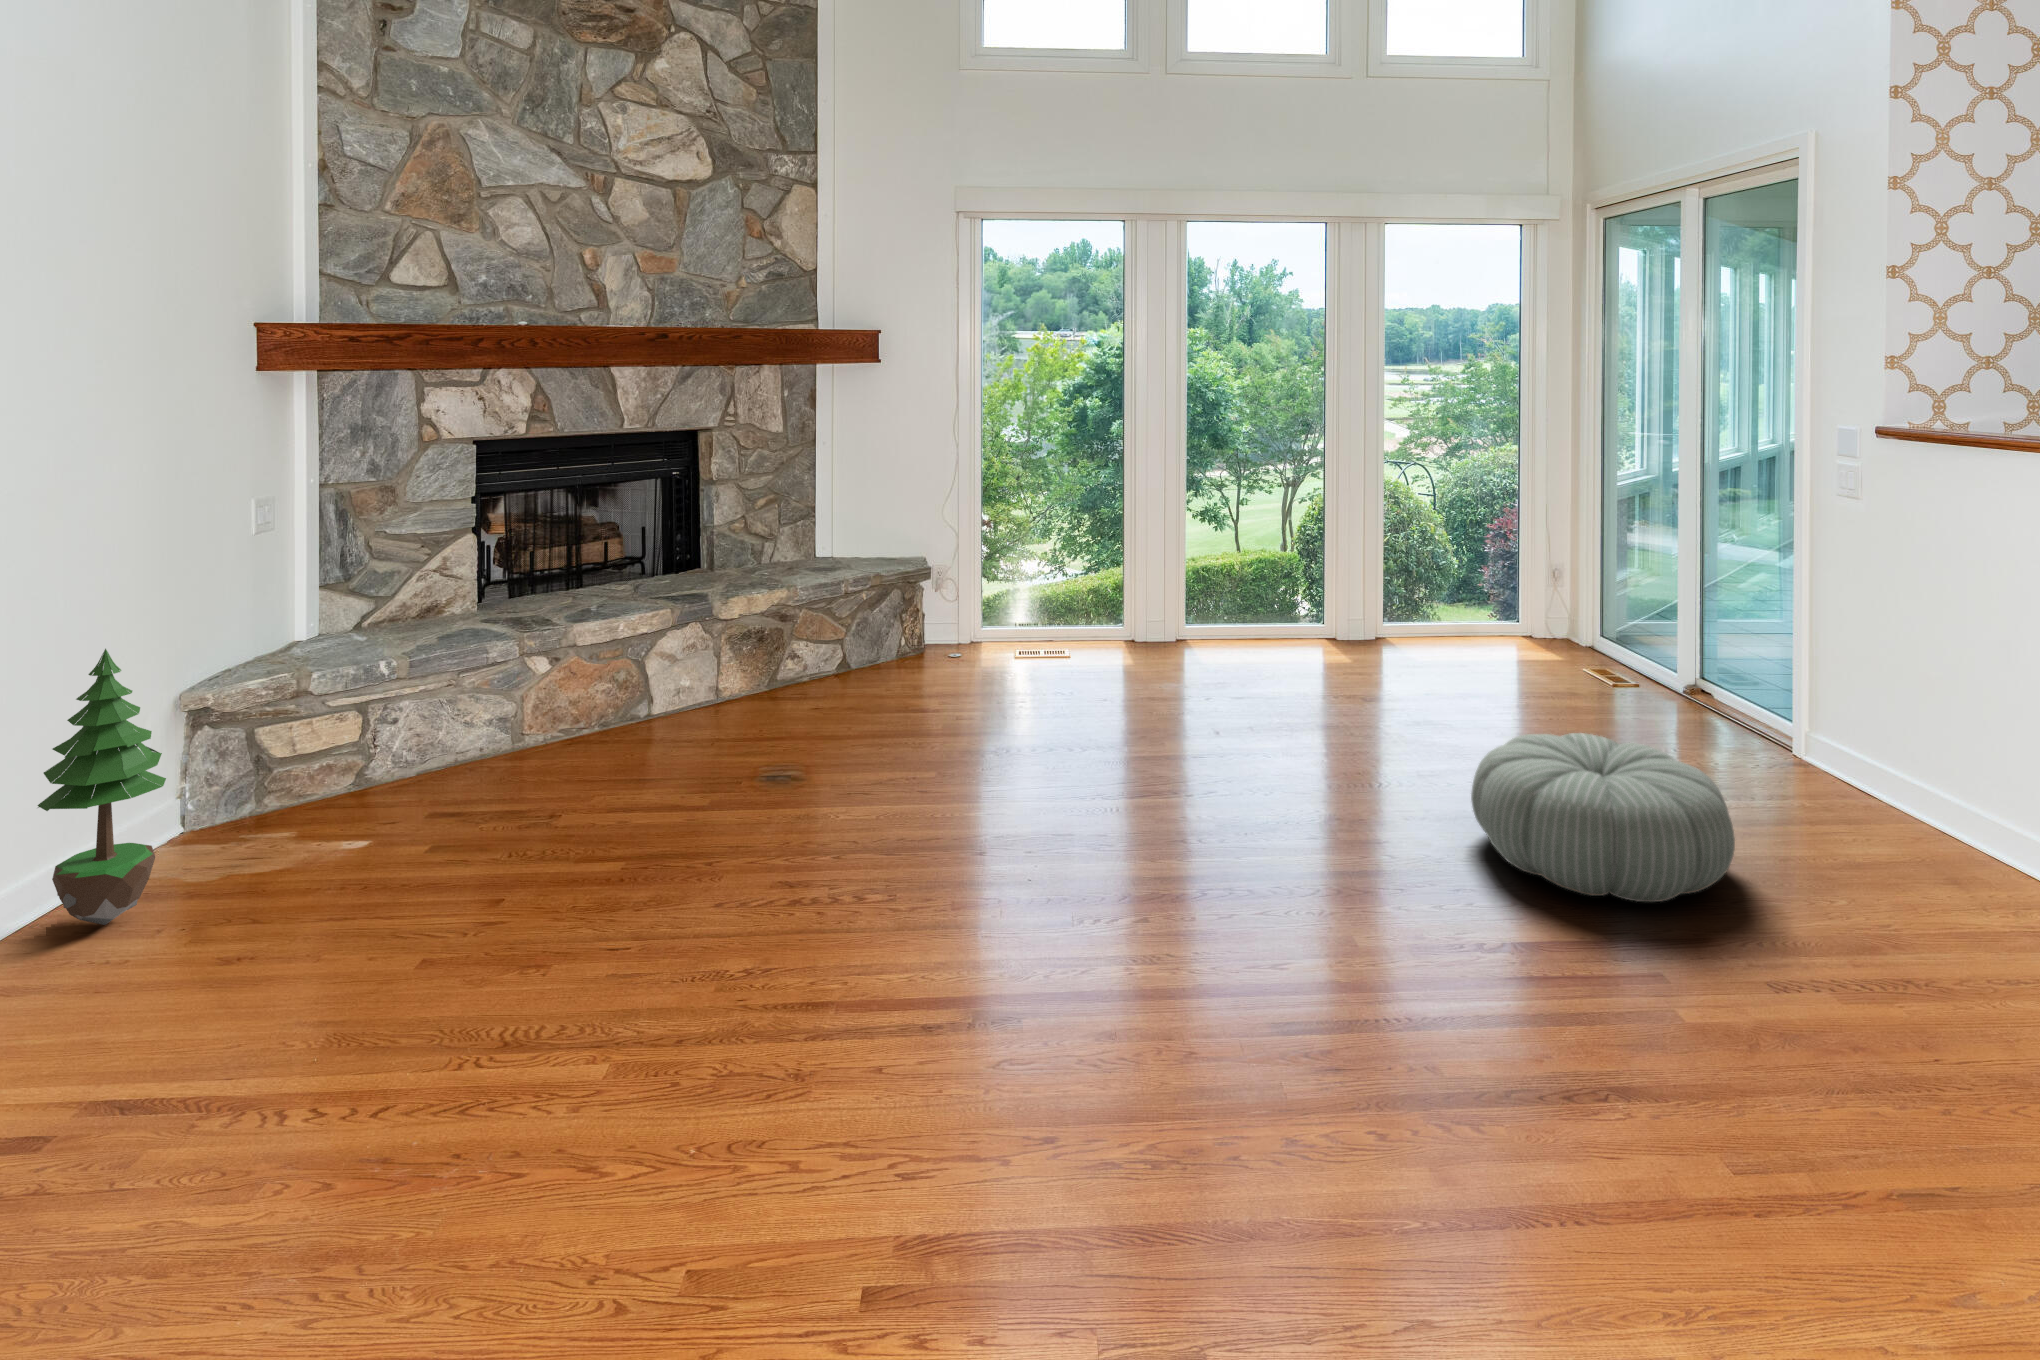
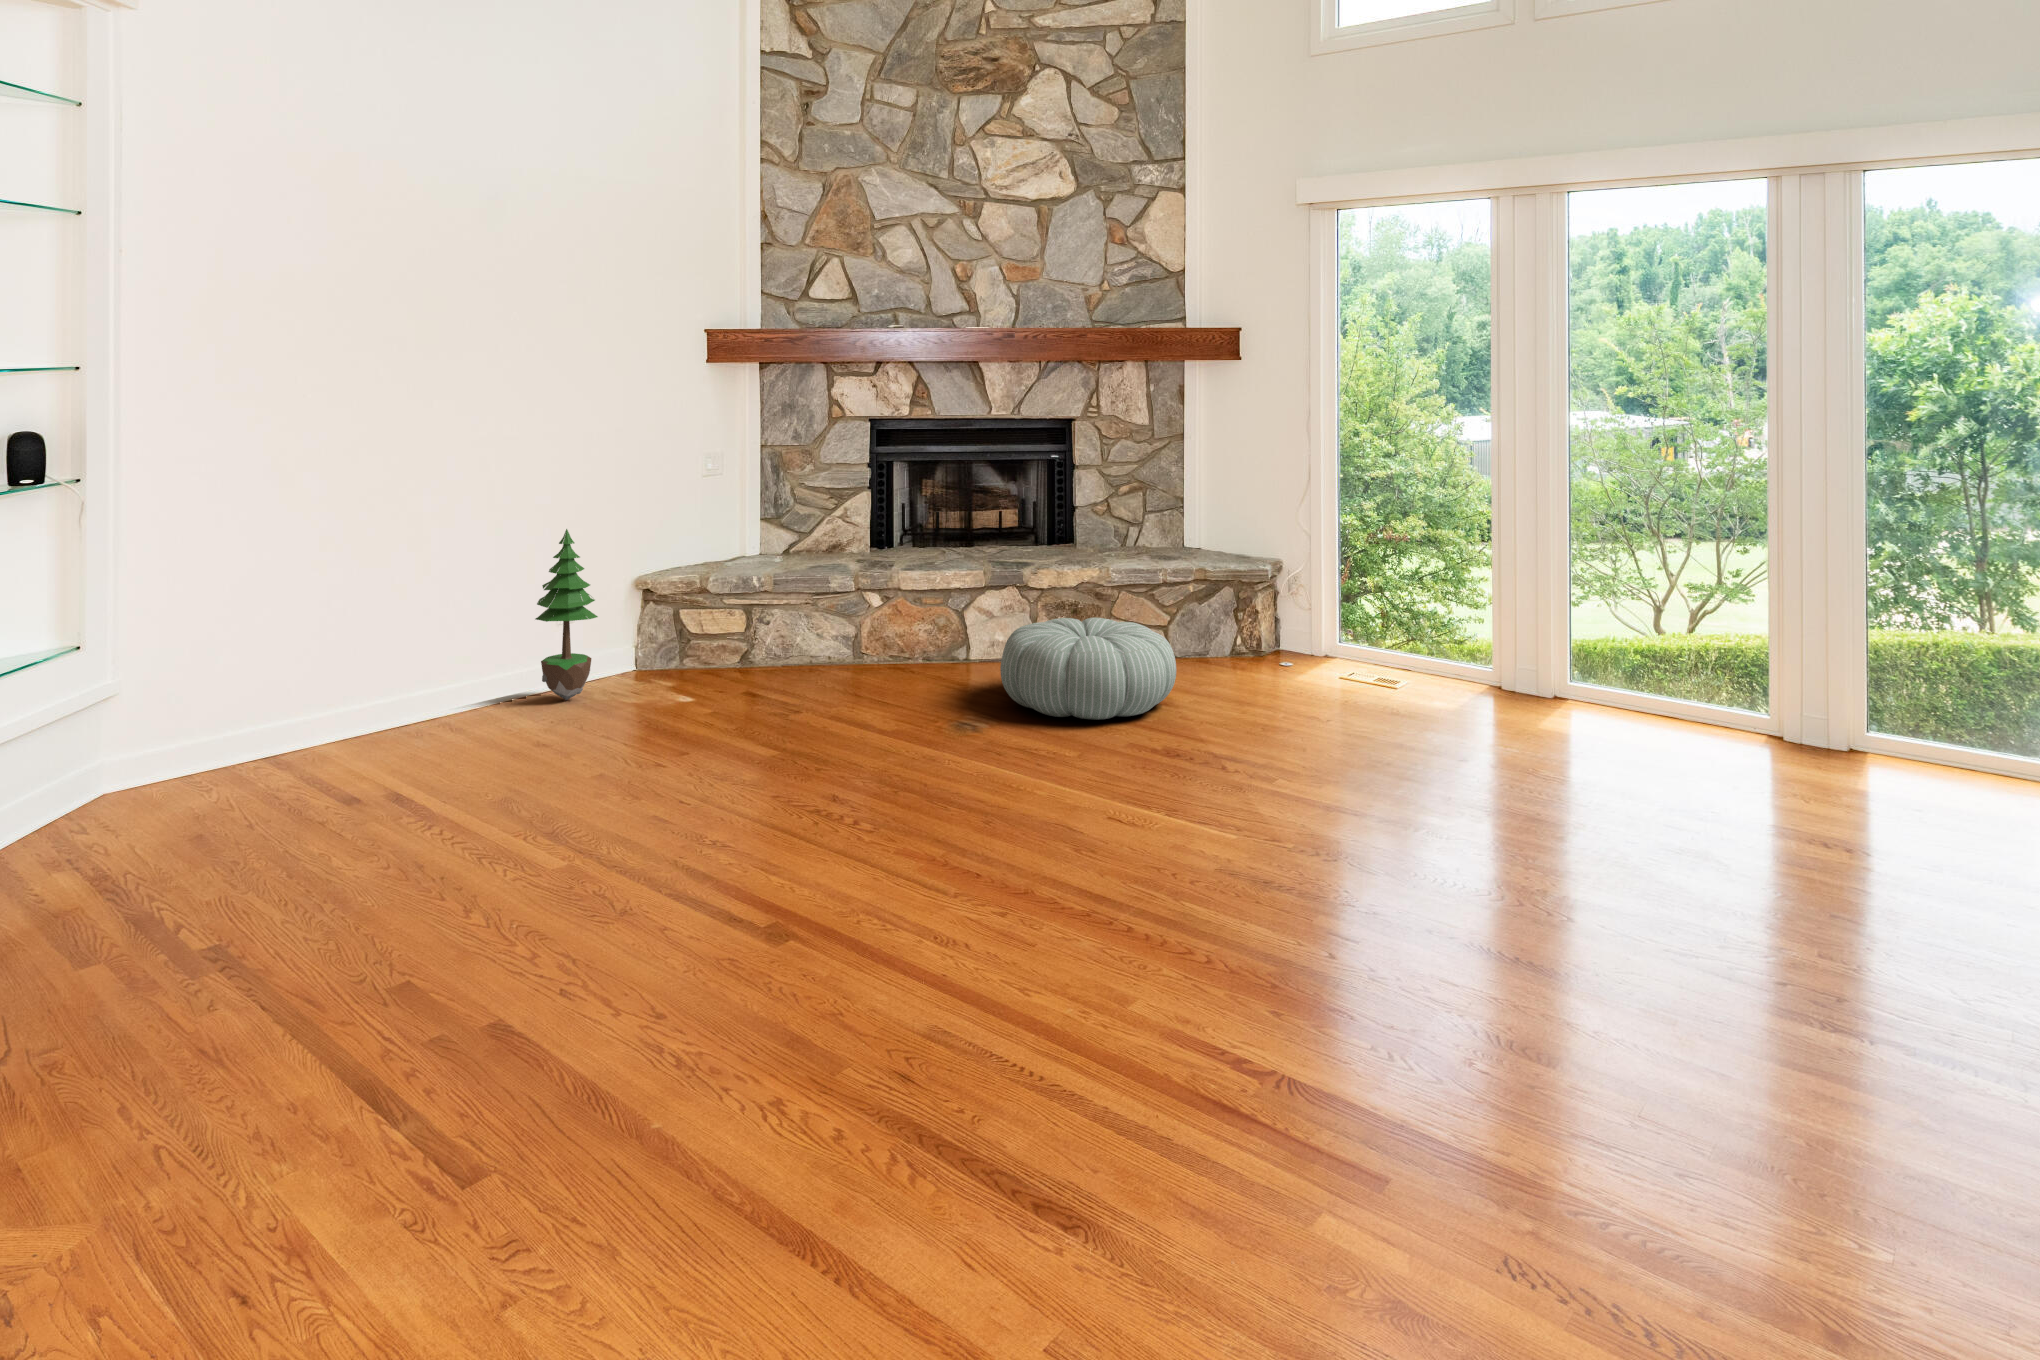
pouf: present [1471,733,1735,902] -> present [1000,618,1176,720]

